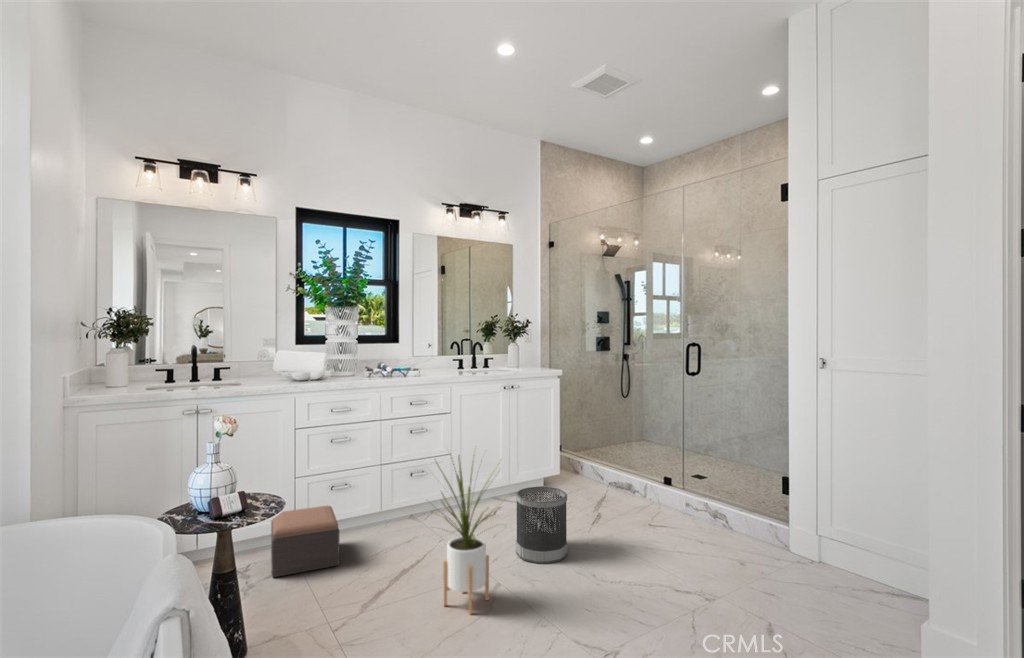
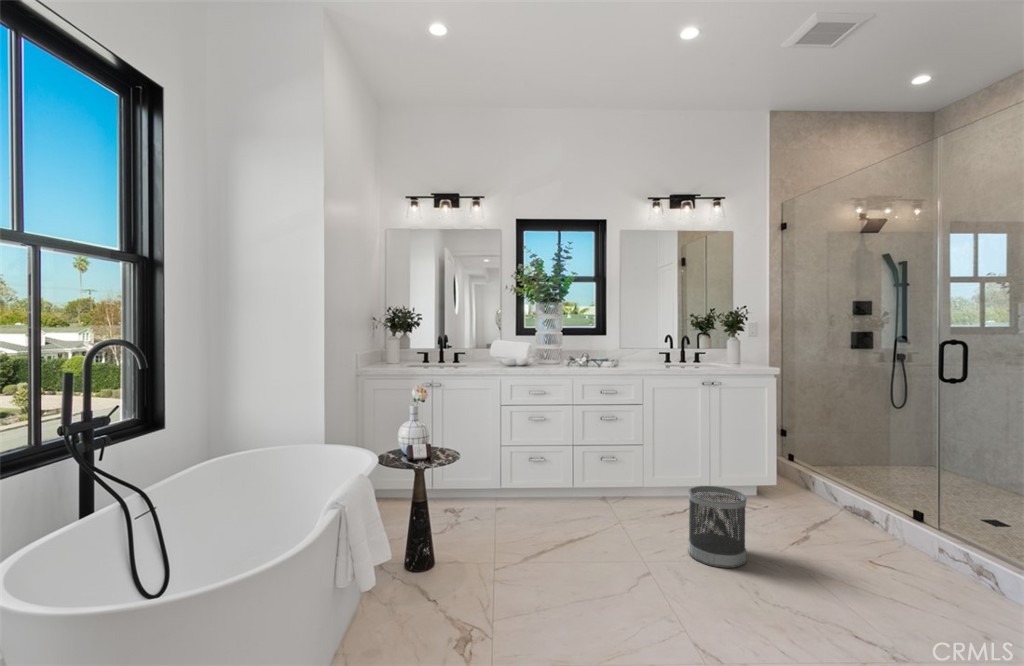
house plant: present [442,455,492,614] -> none [577,431,658,591]
footstool: present [271,505,340,577] -> none [473,471,529,524]

